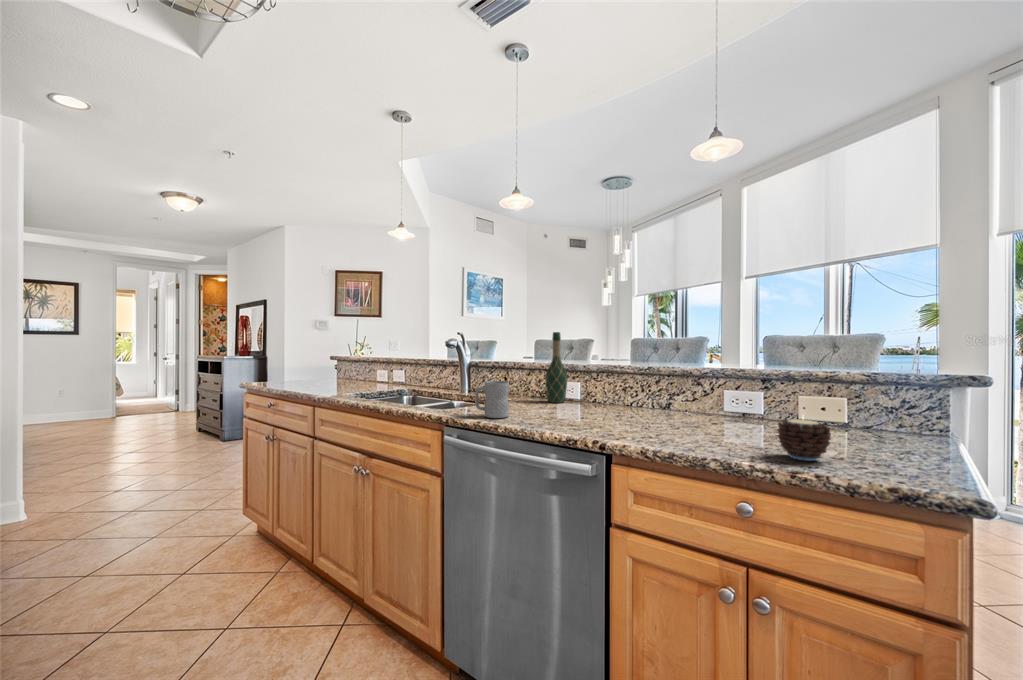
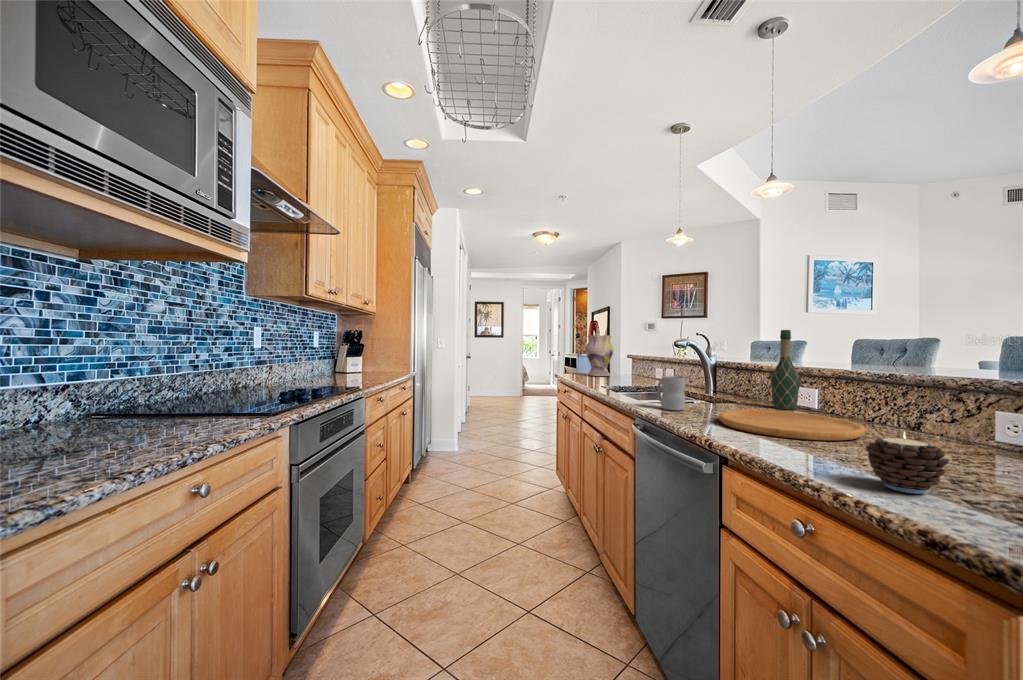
vase: none [292,336,329,386] -> present [585,335,614,376]
cutting board: none [559,405,672,430] -> present [719,410,865,441]

